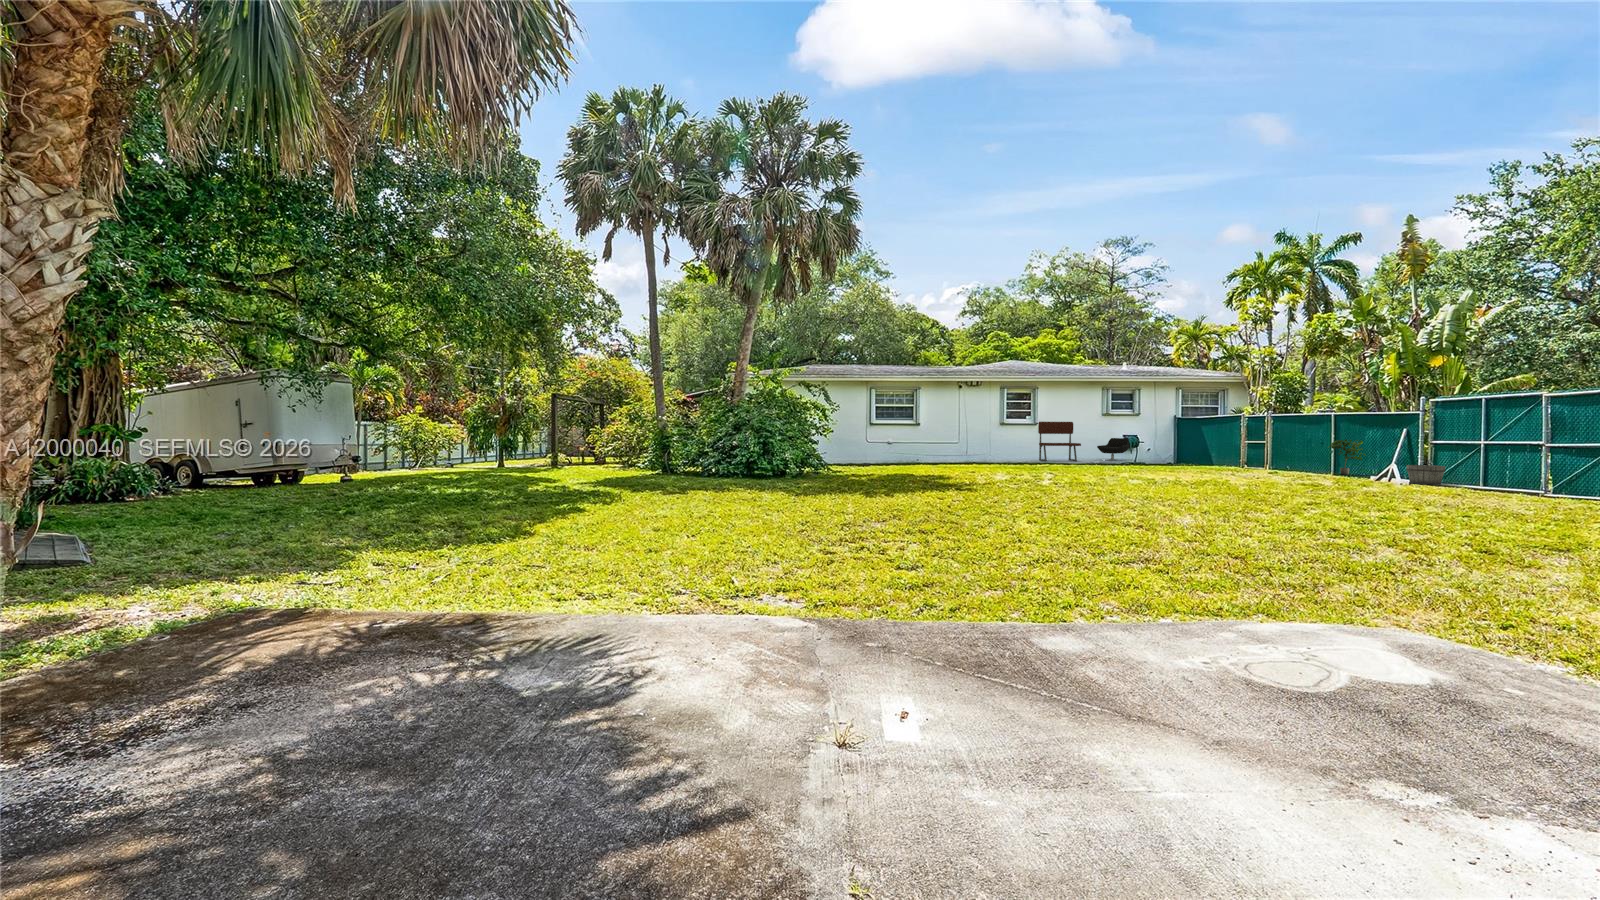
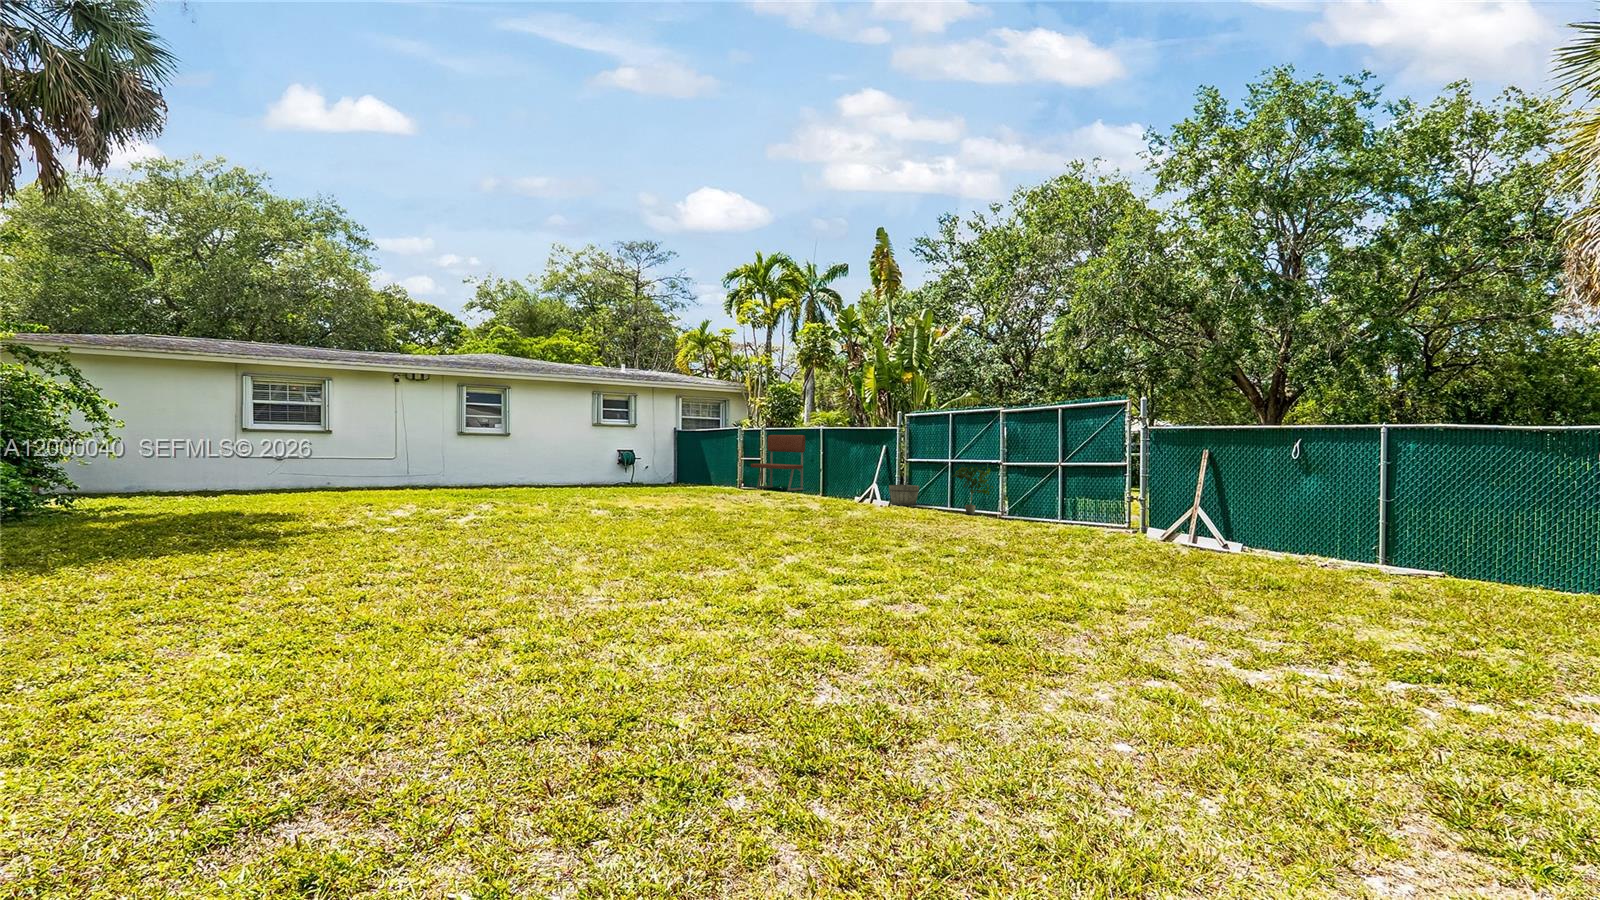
bench: present [1038,422,1081,461] -> present [751,435,805,491]
lounge chair: present [1097,438,1130,460] -> none [589,454,626,482]
potted plant: present [1329,439,1366,475] -> present [952,466,993,515]

